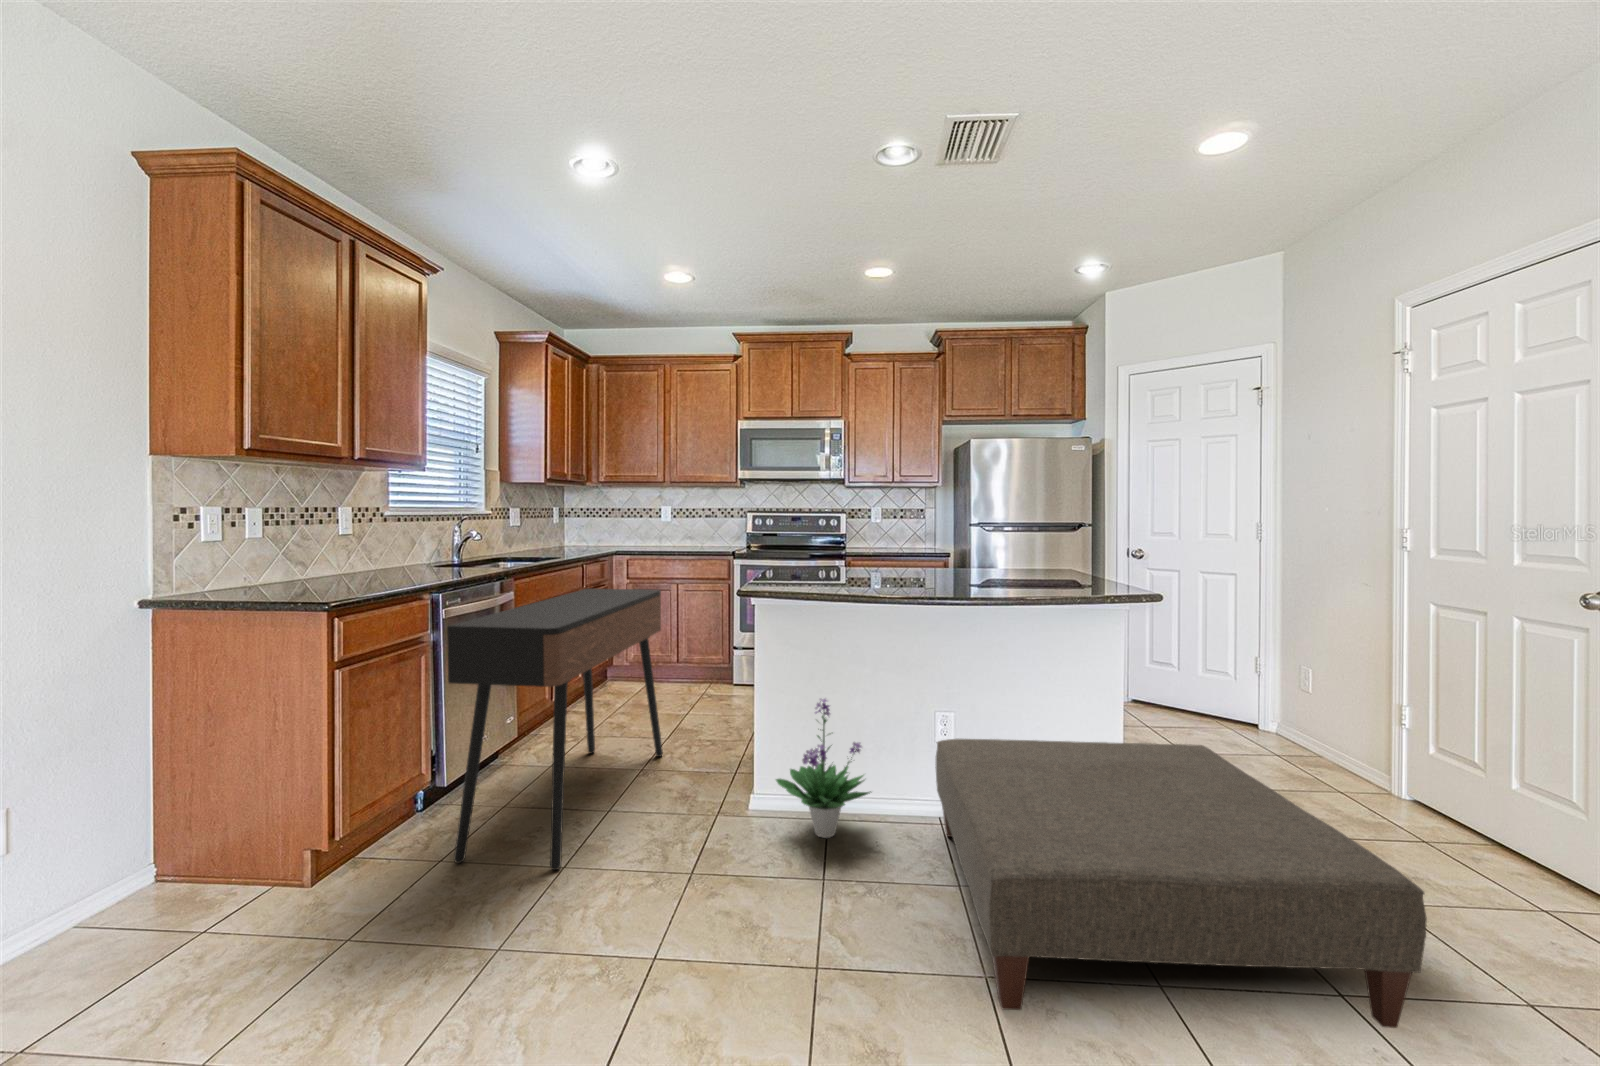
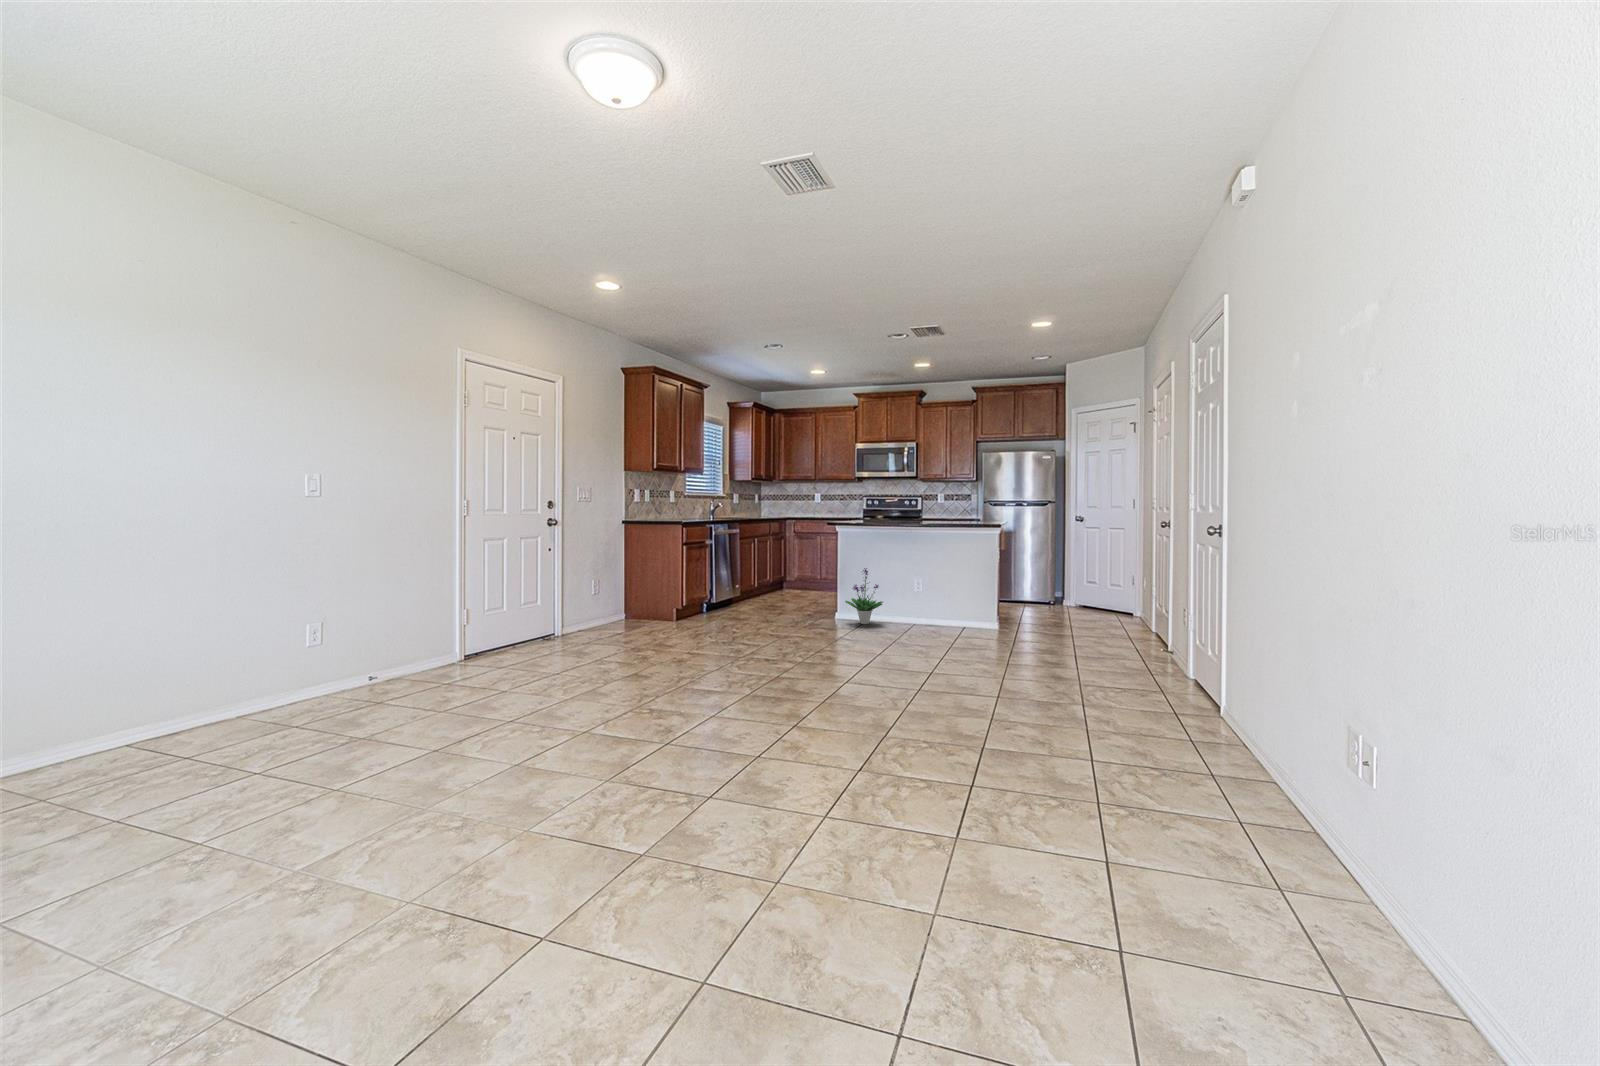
console table: present [447,588,663,870] -> none [721,528,805,623]
ottoman: present [935,739,1427,1028] -> none [890,585,1030,654]

